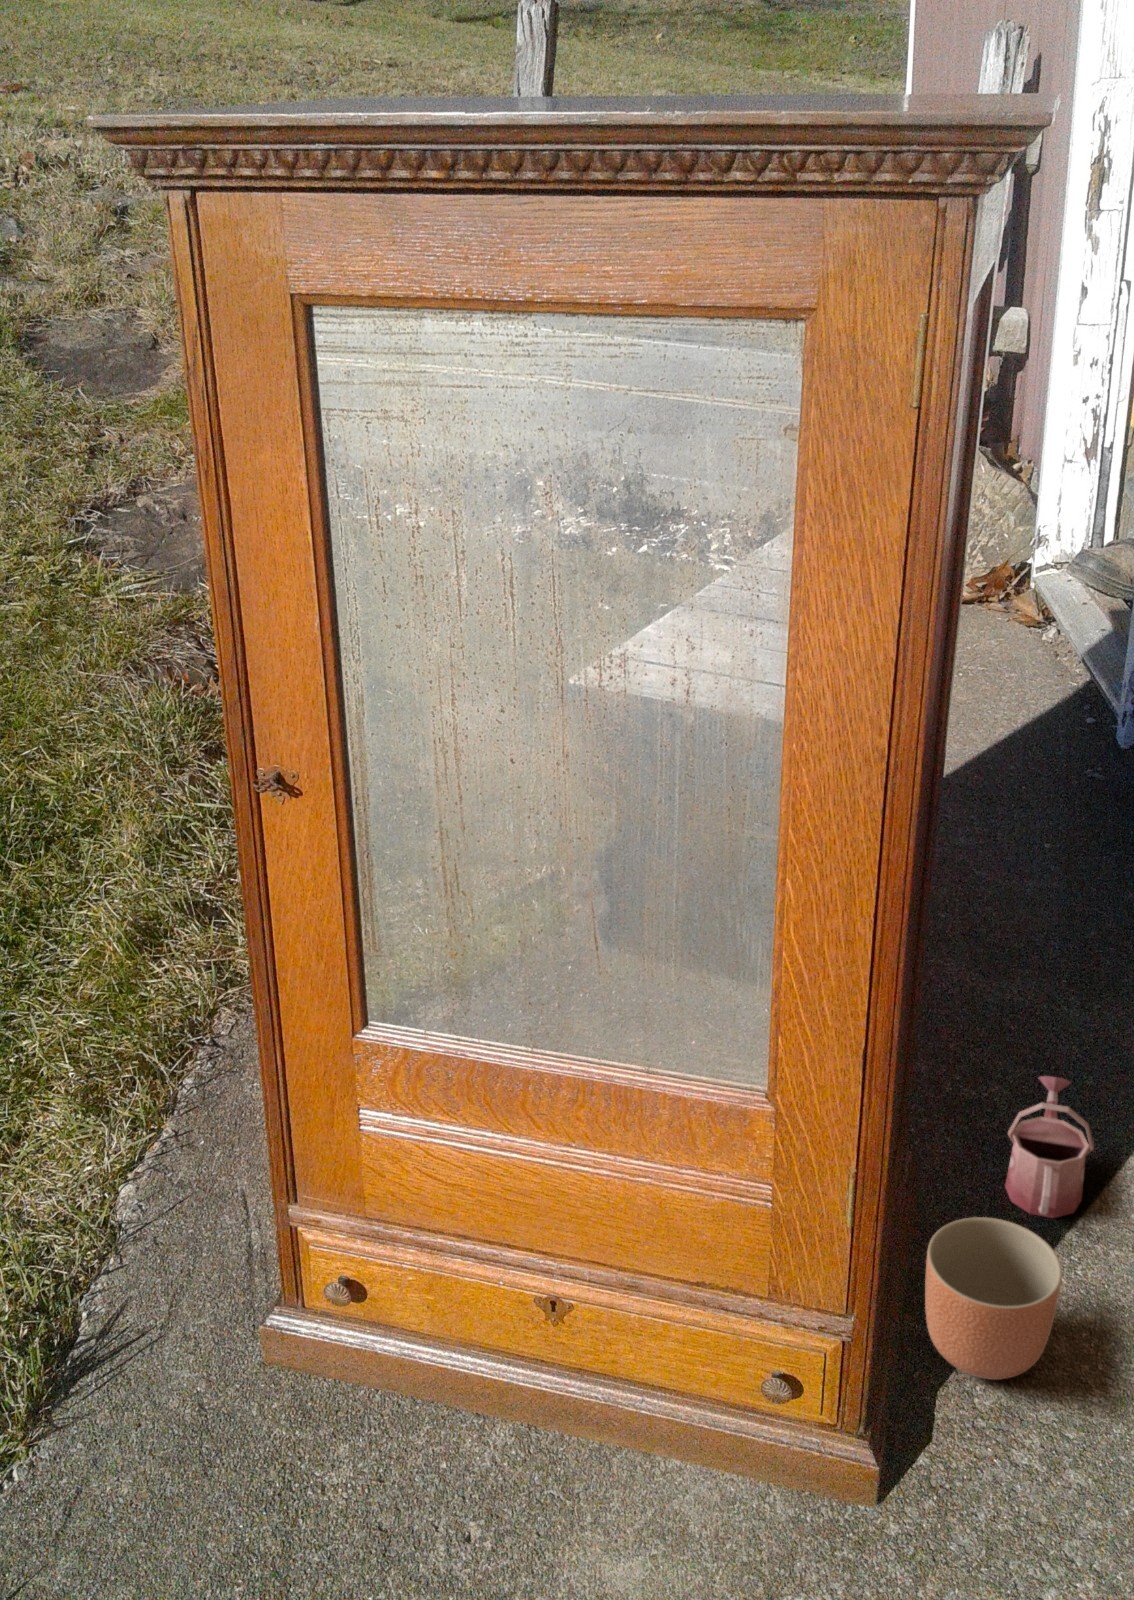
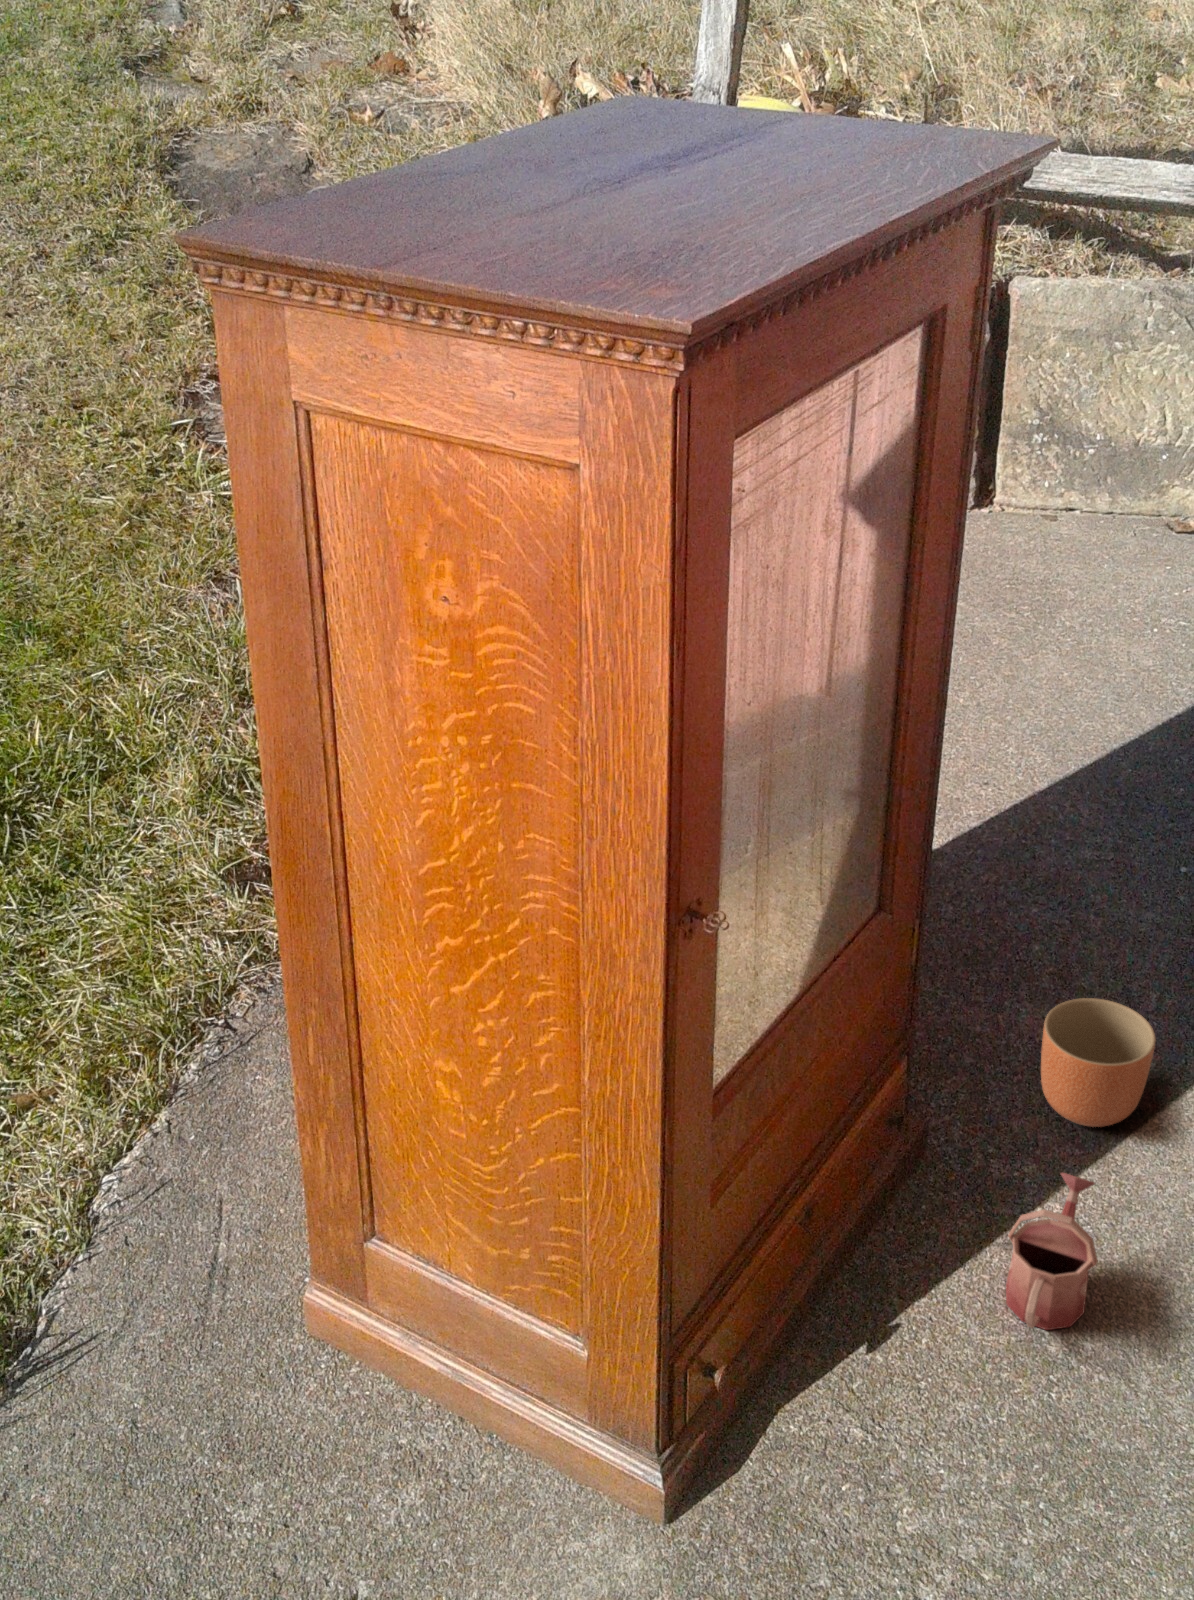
planter: present [925,1217,1062,1380] -> present [1041,998,1156,1127]

